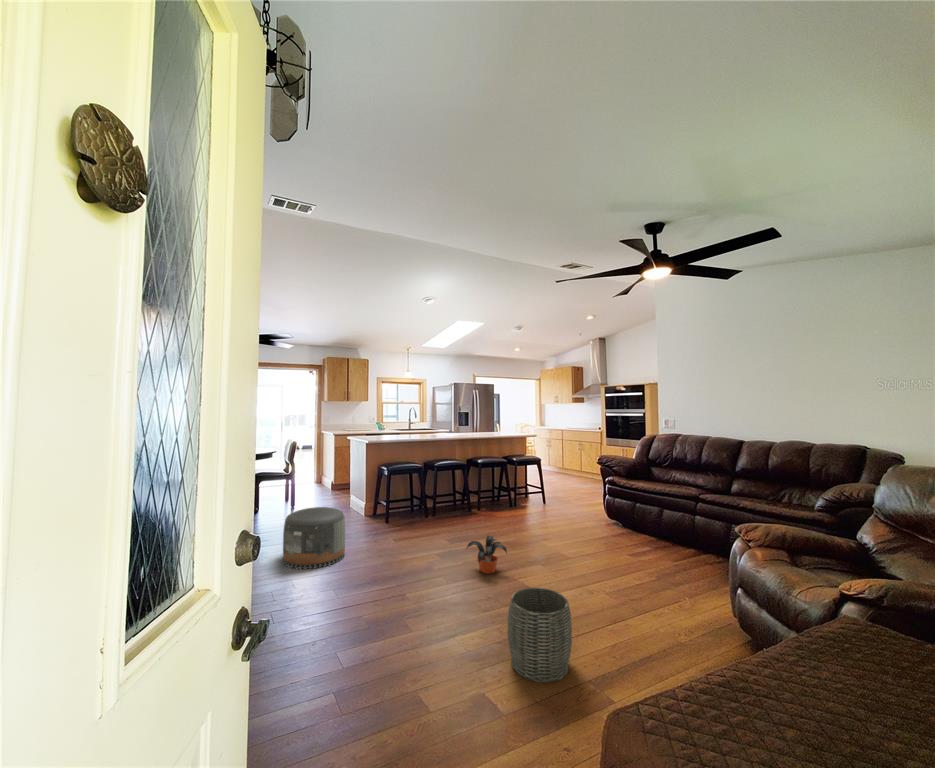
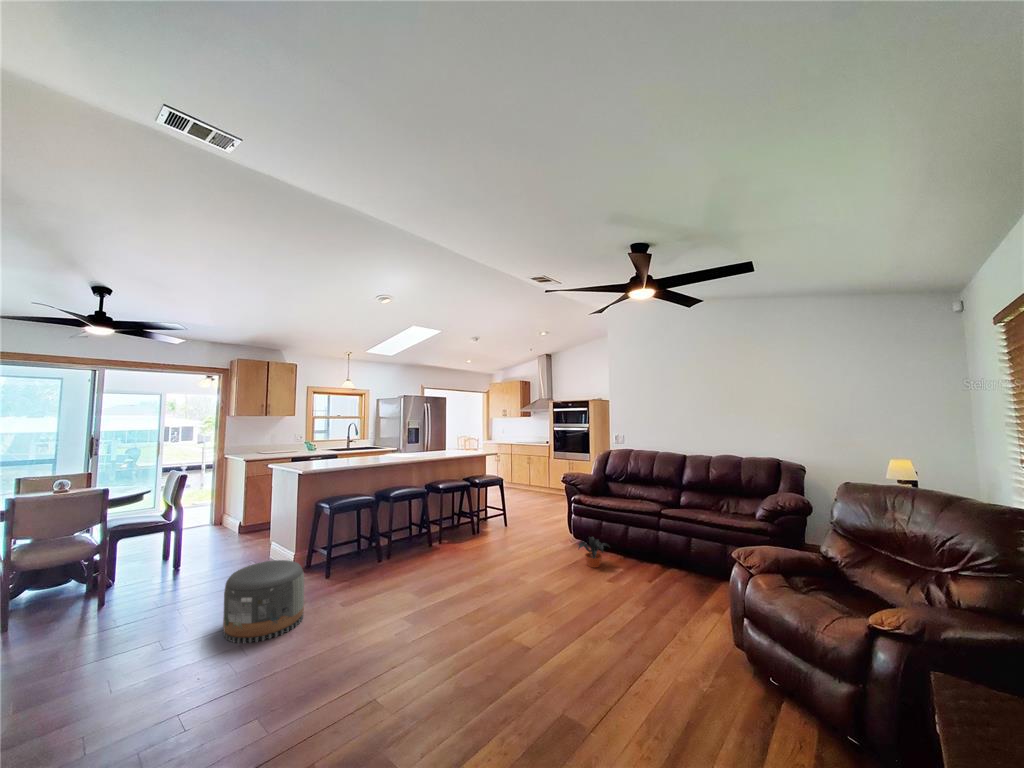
potted plant: present [467,536,507,573] -> present [578,537,610,568]
woven basket: present [508,588,572,683] -> none [529,636,595,741]

